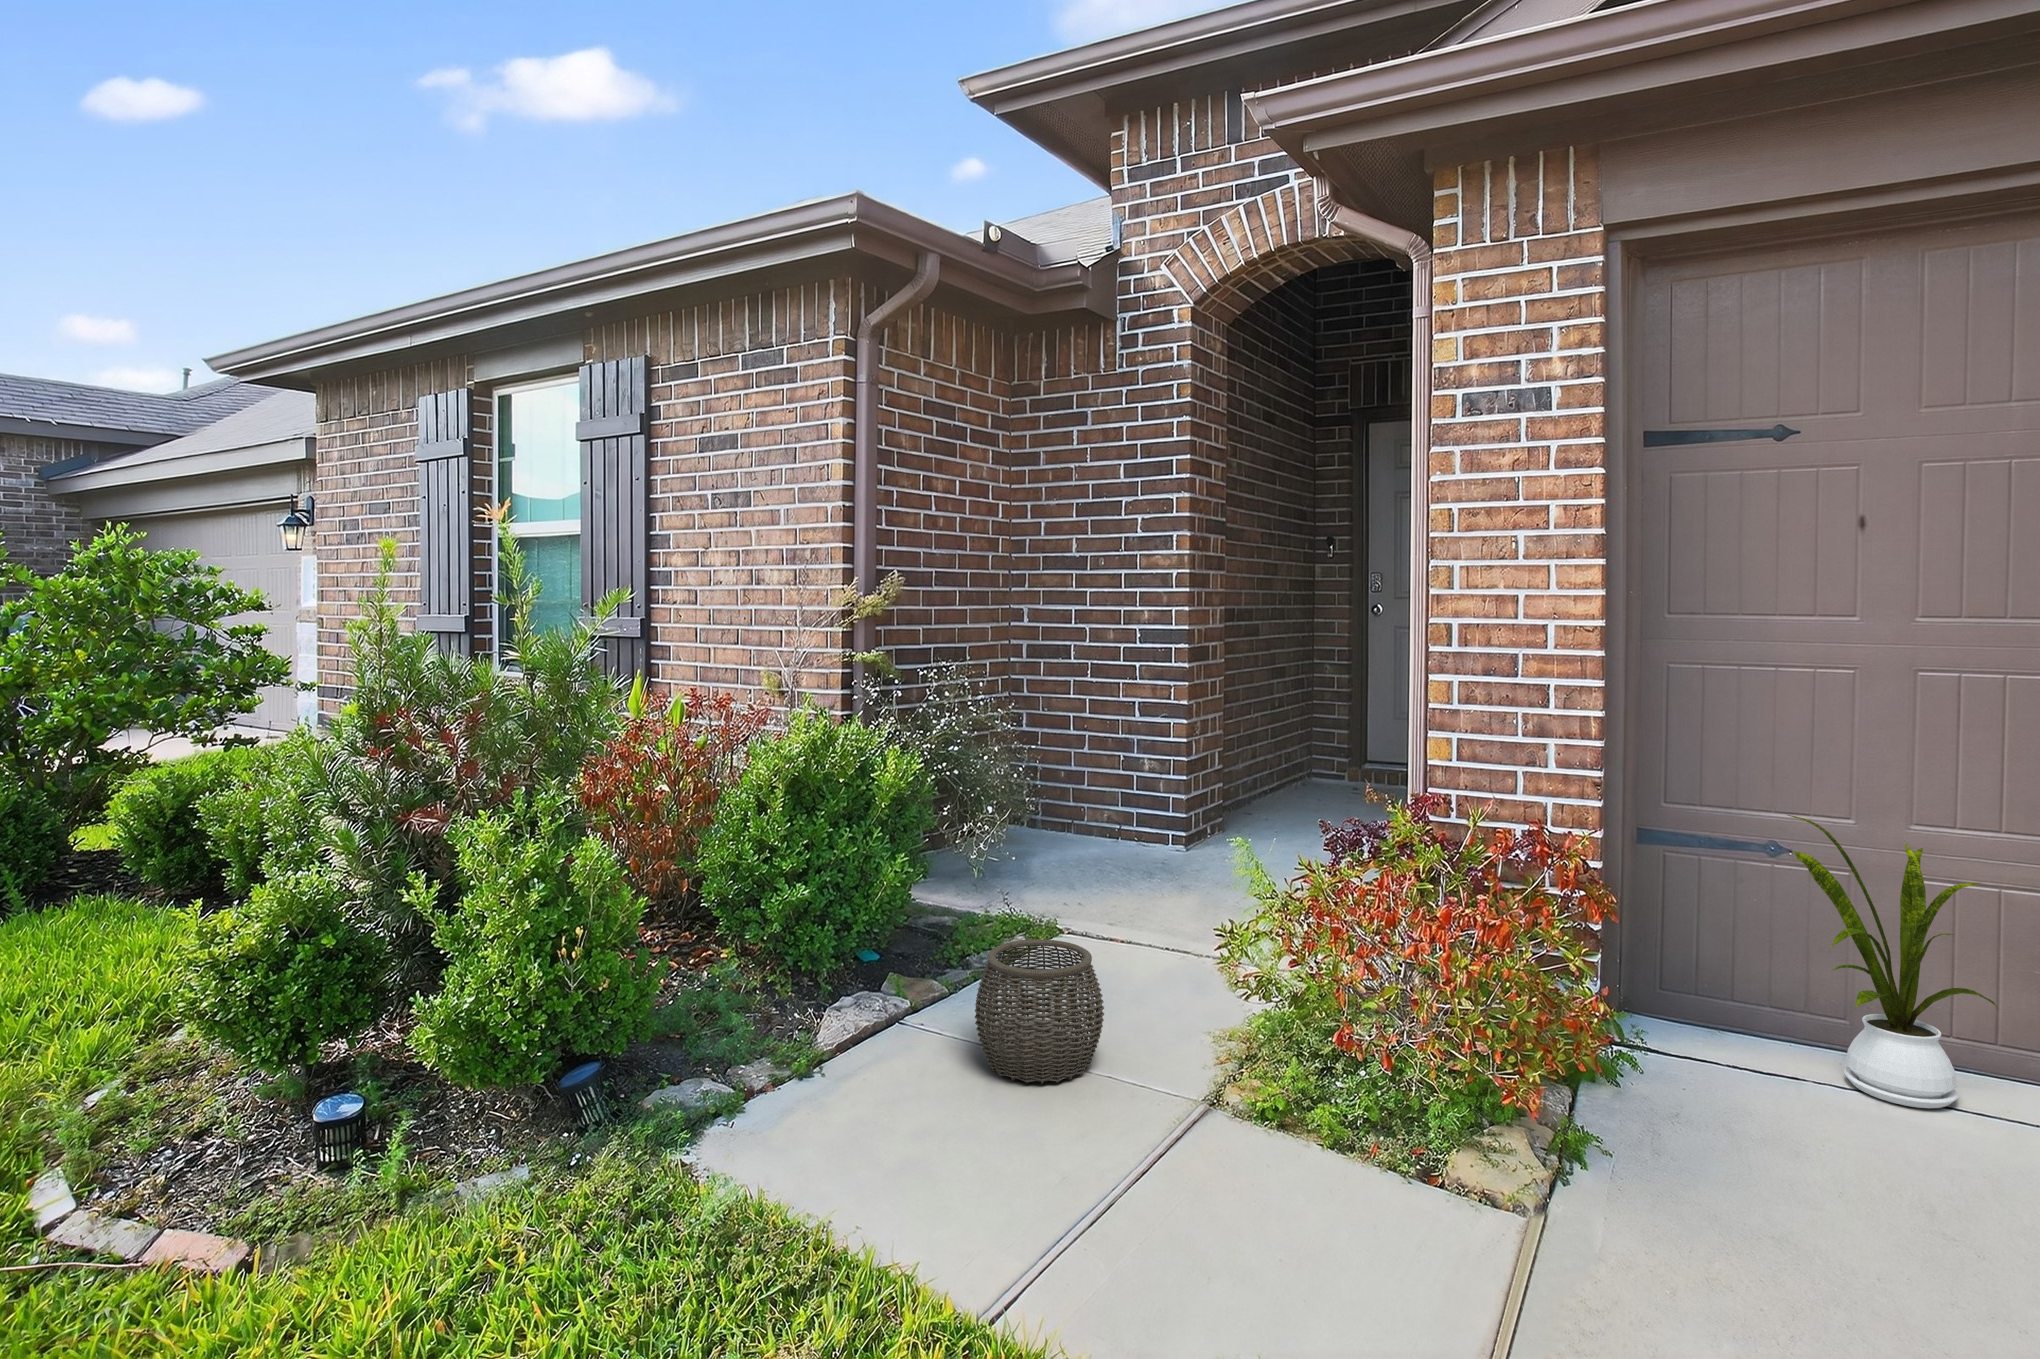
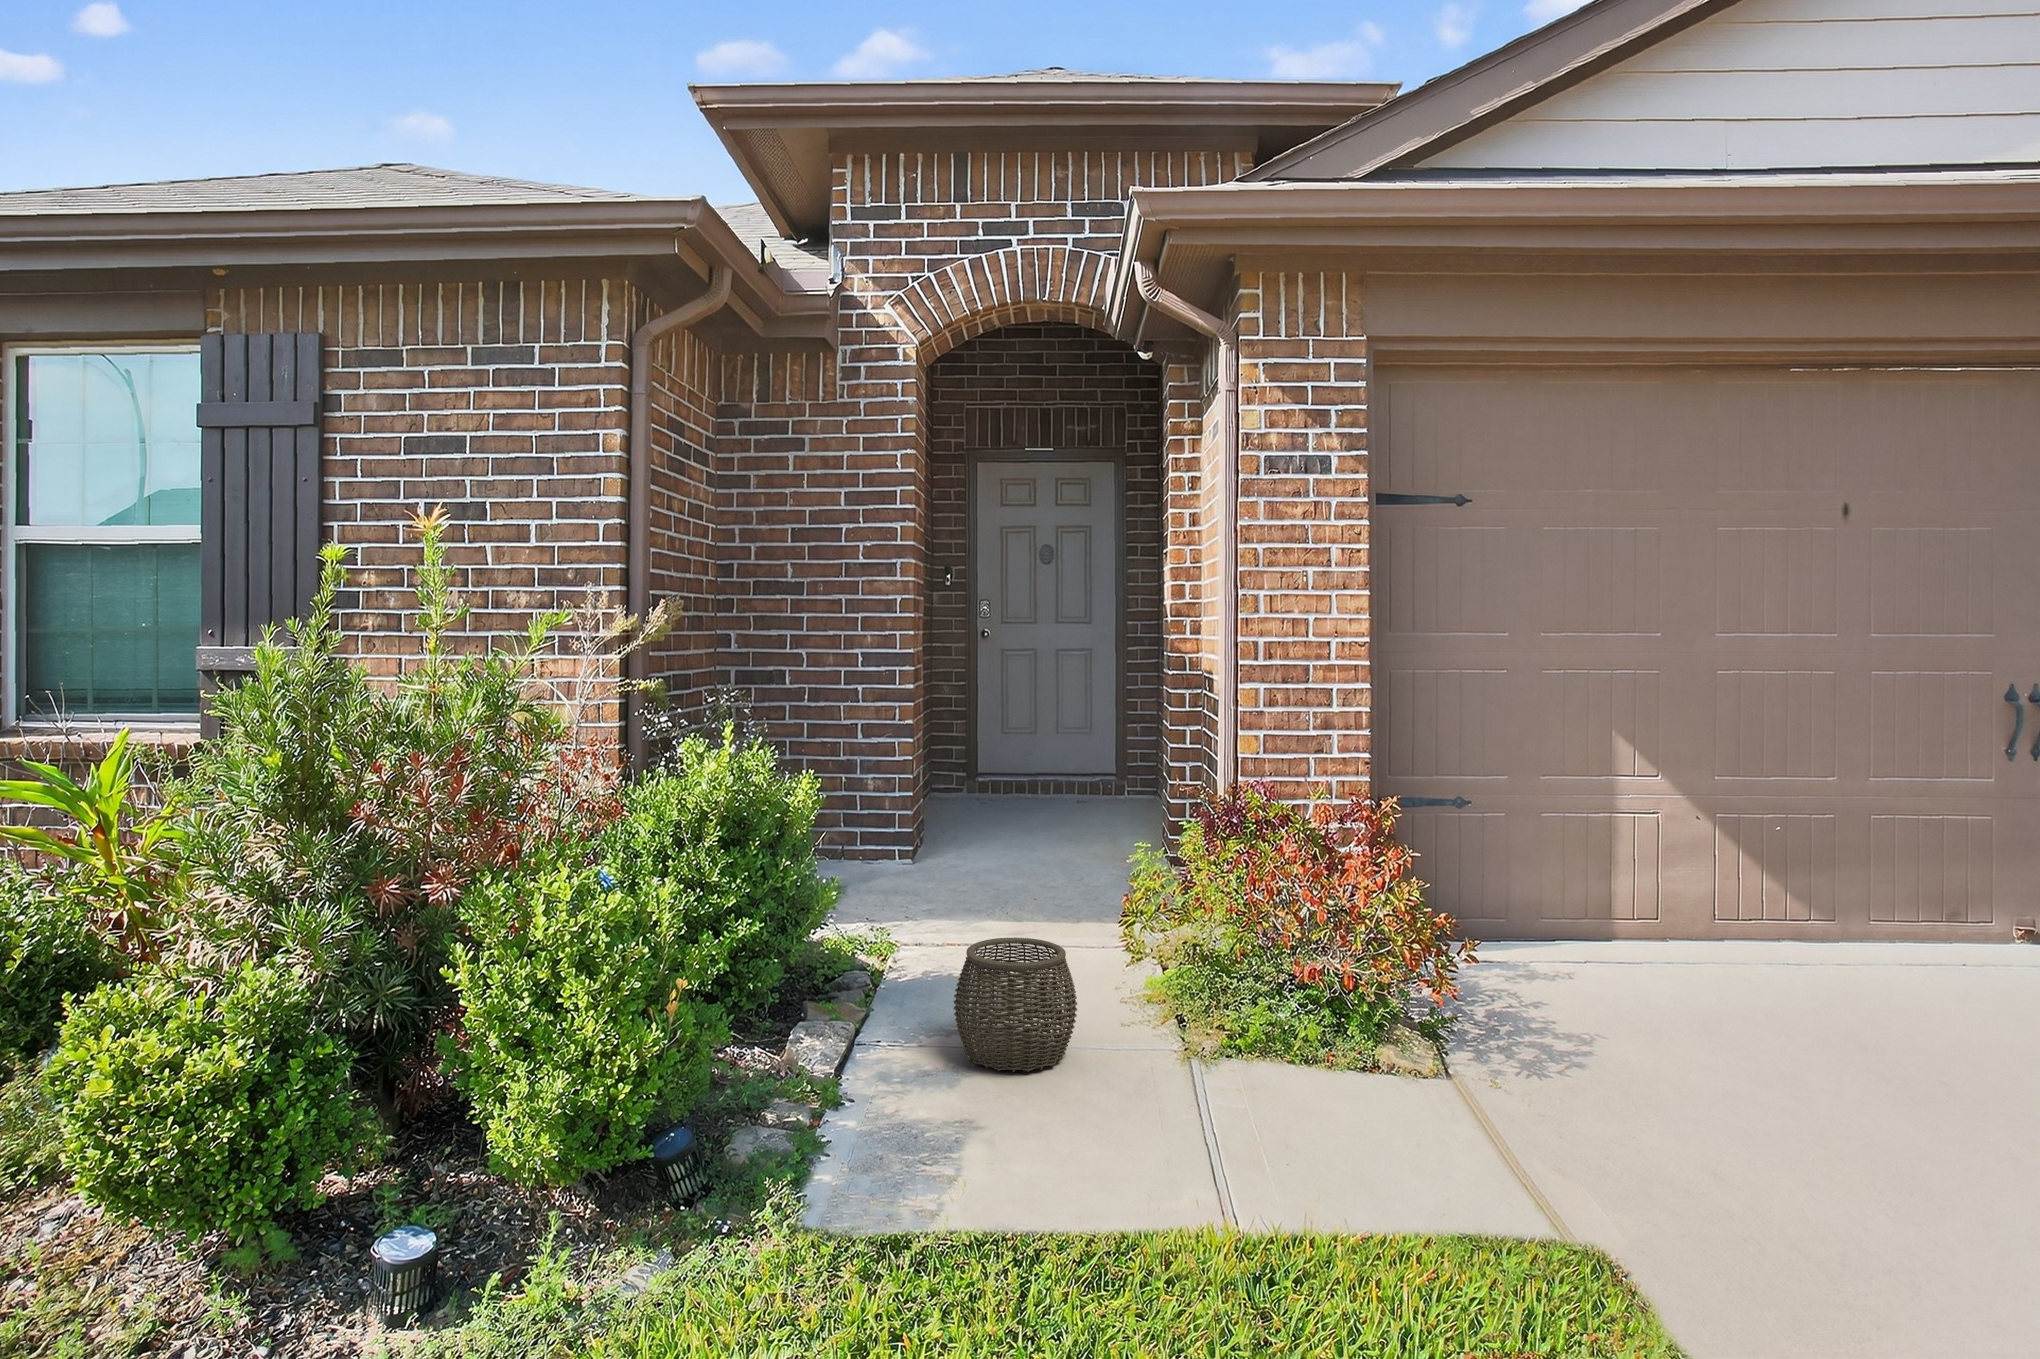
house plant: present [1788,815,1998,1108] -> none [1482,778,1607,975]

